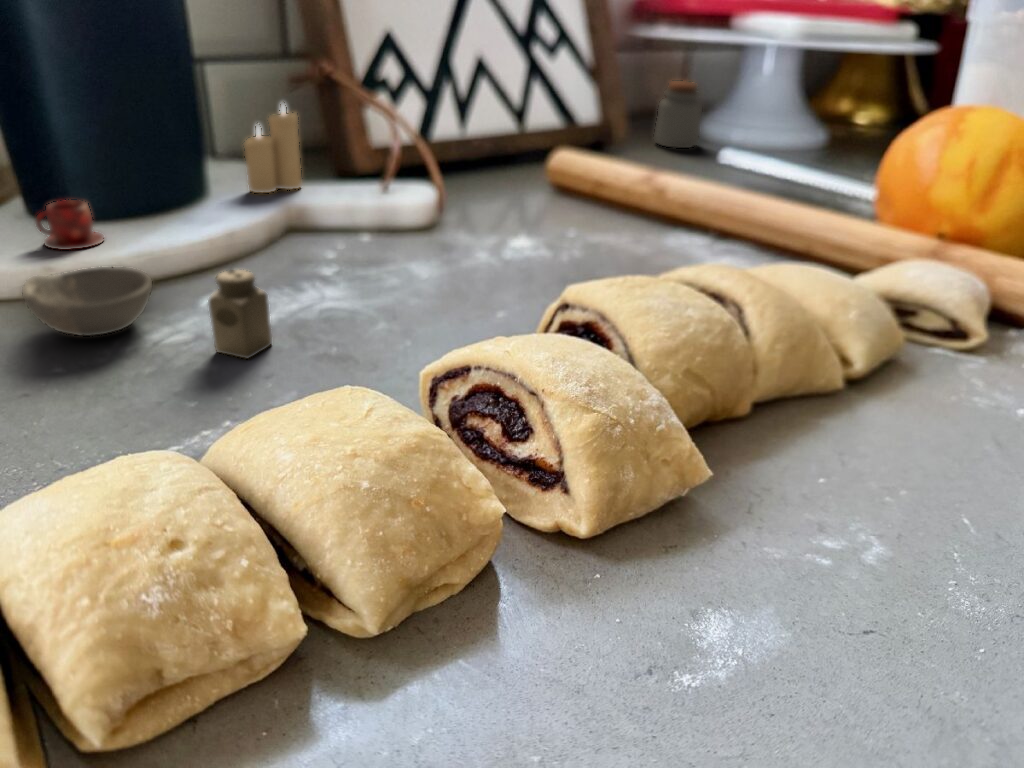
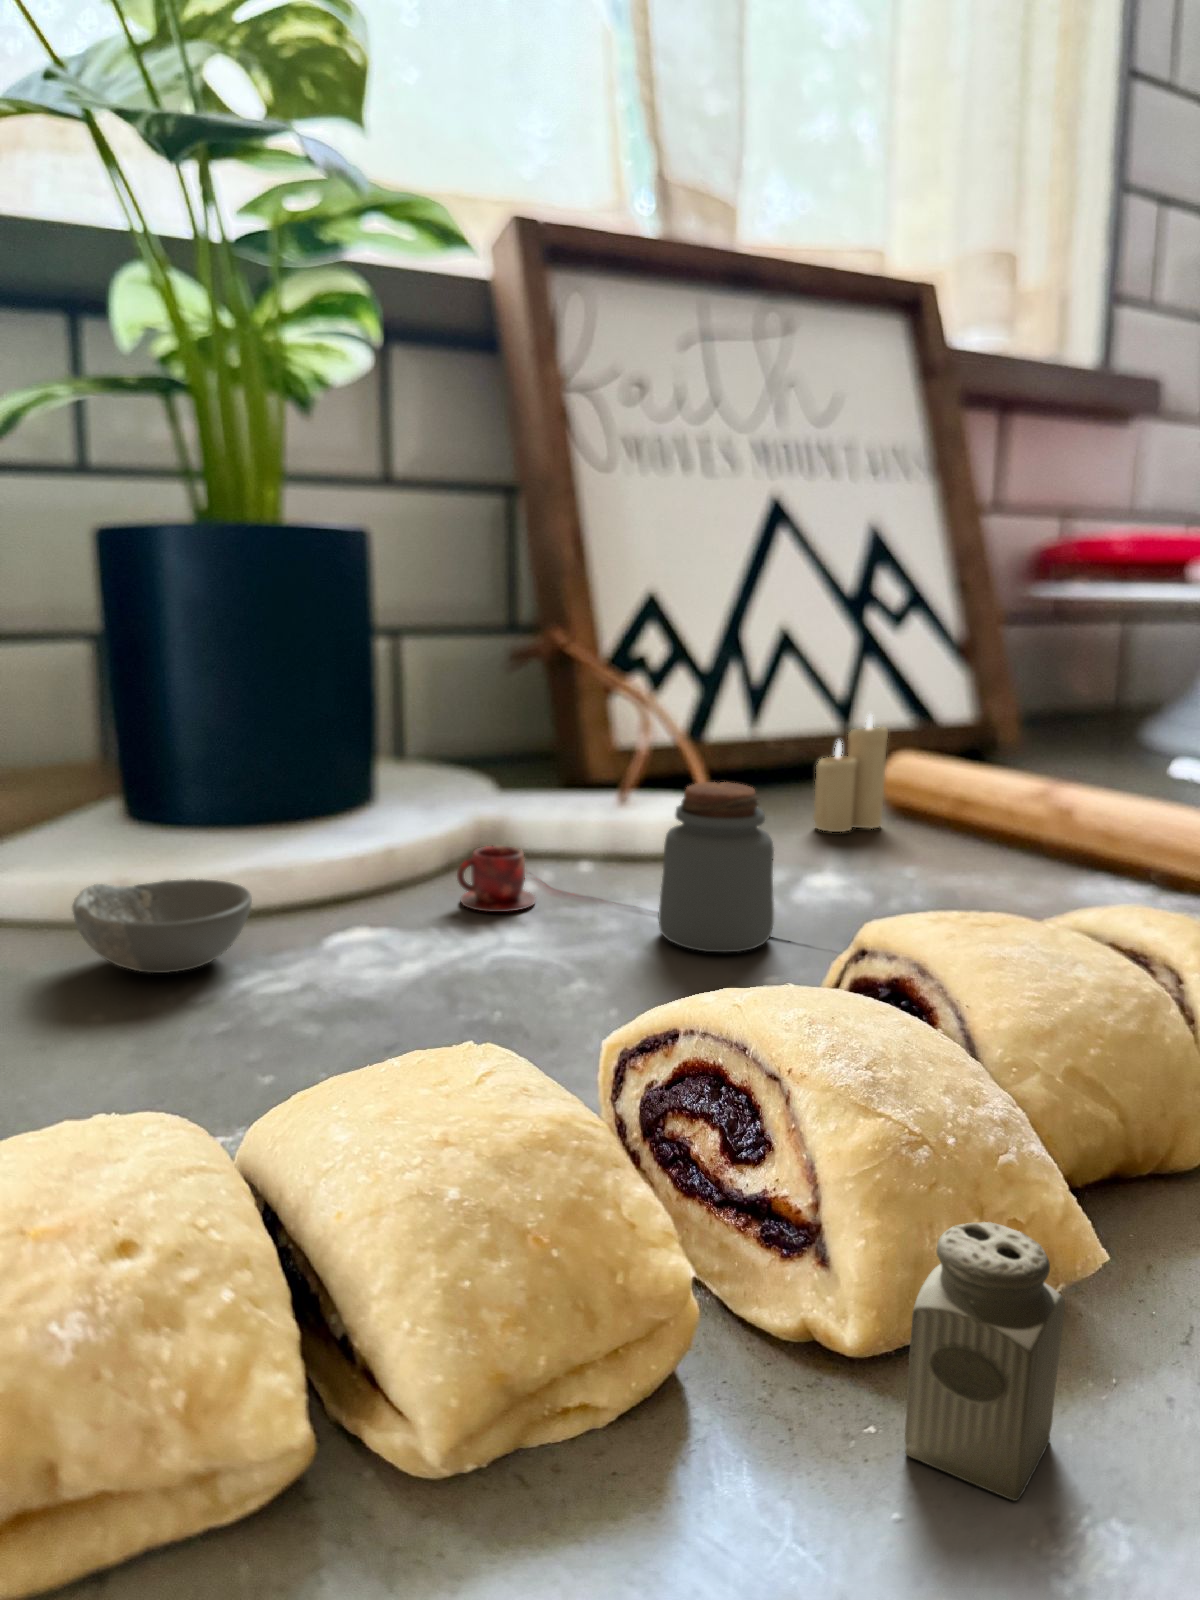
jar: present [655,81,702,148] -> present [659,782,774,952]
candle: present [244,106,301,193] -> present [813,714,888,832]
teacup: present [35,200,104,250] -> present [457,846,535,912]
salt shaker: present [208,270,272,358] -> present [905,1222,1065,1501]

